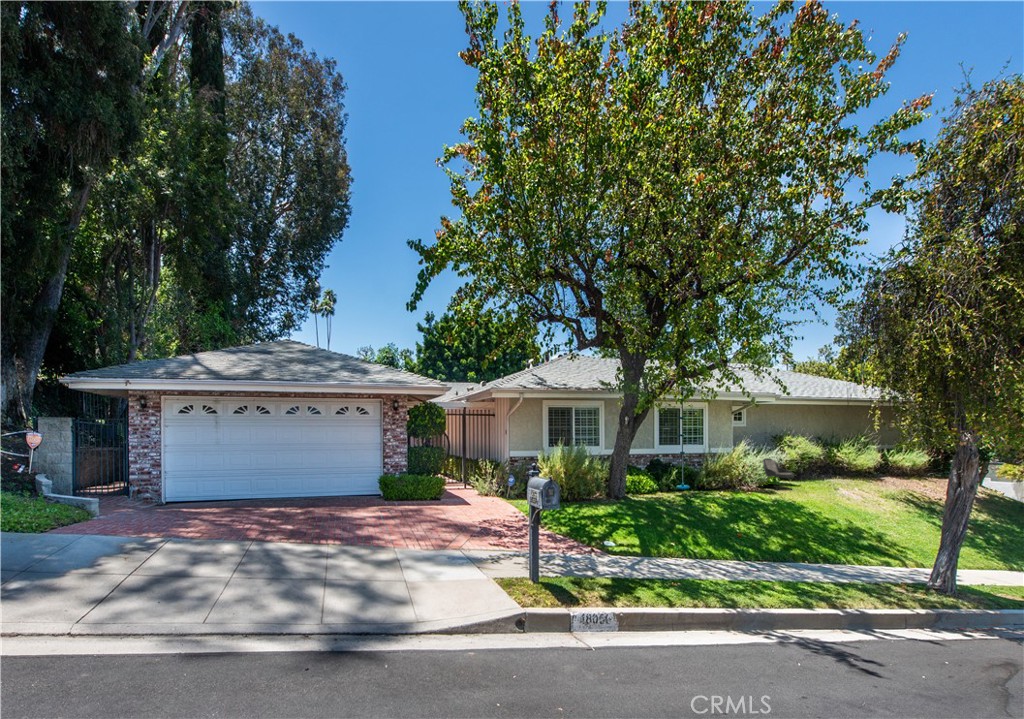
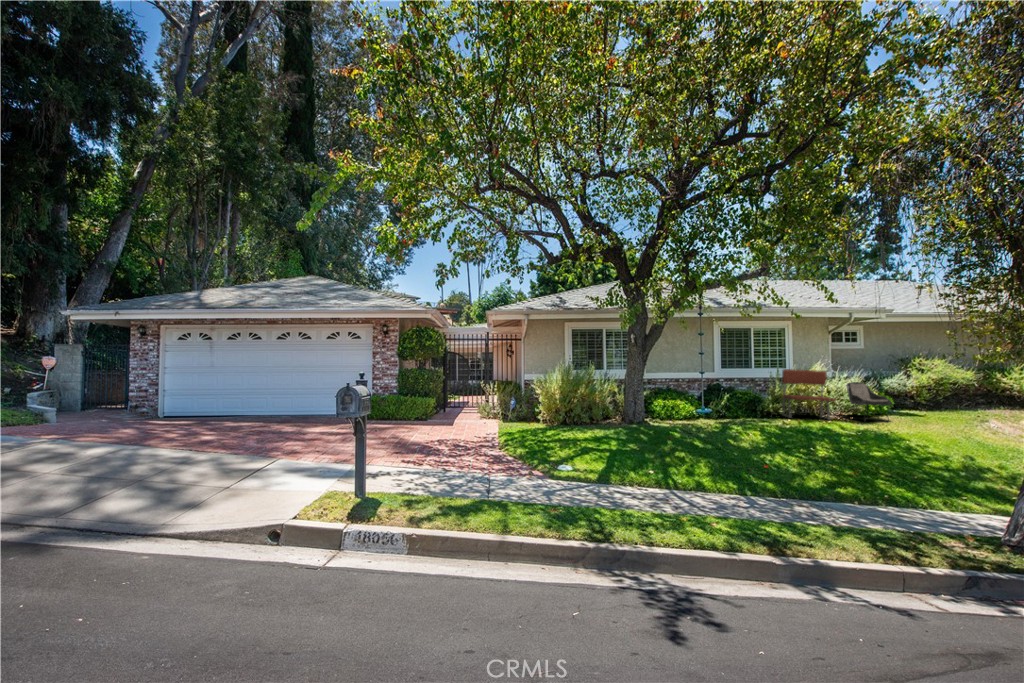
bench: none [719,449,759,489] -> present [782,369,835,419]

